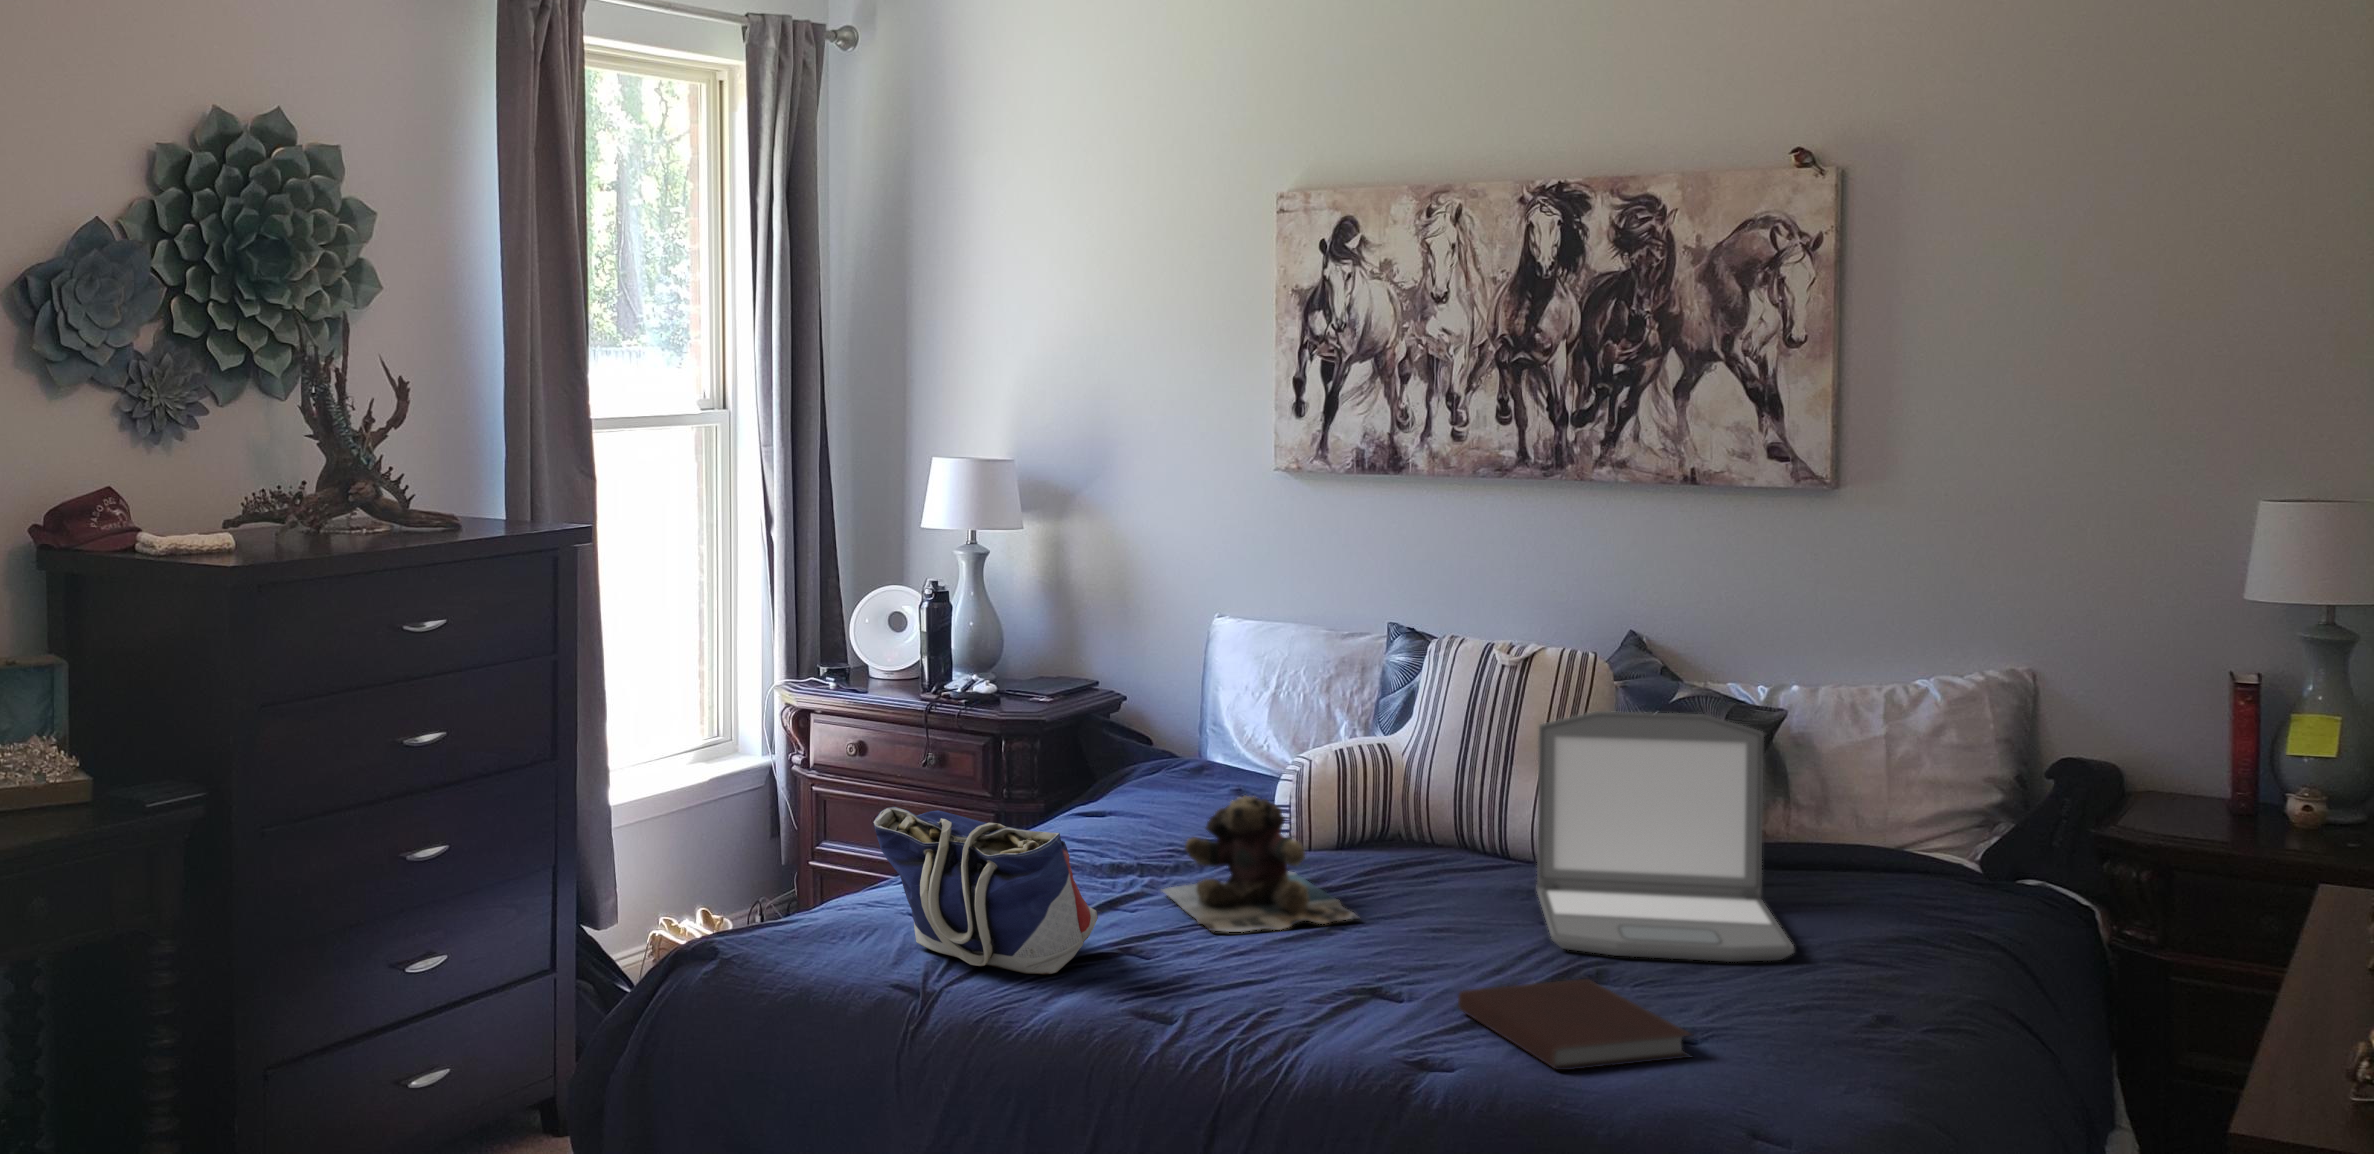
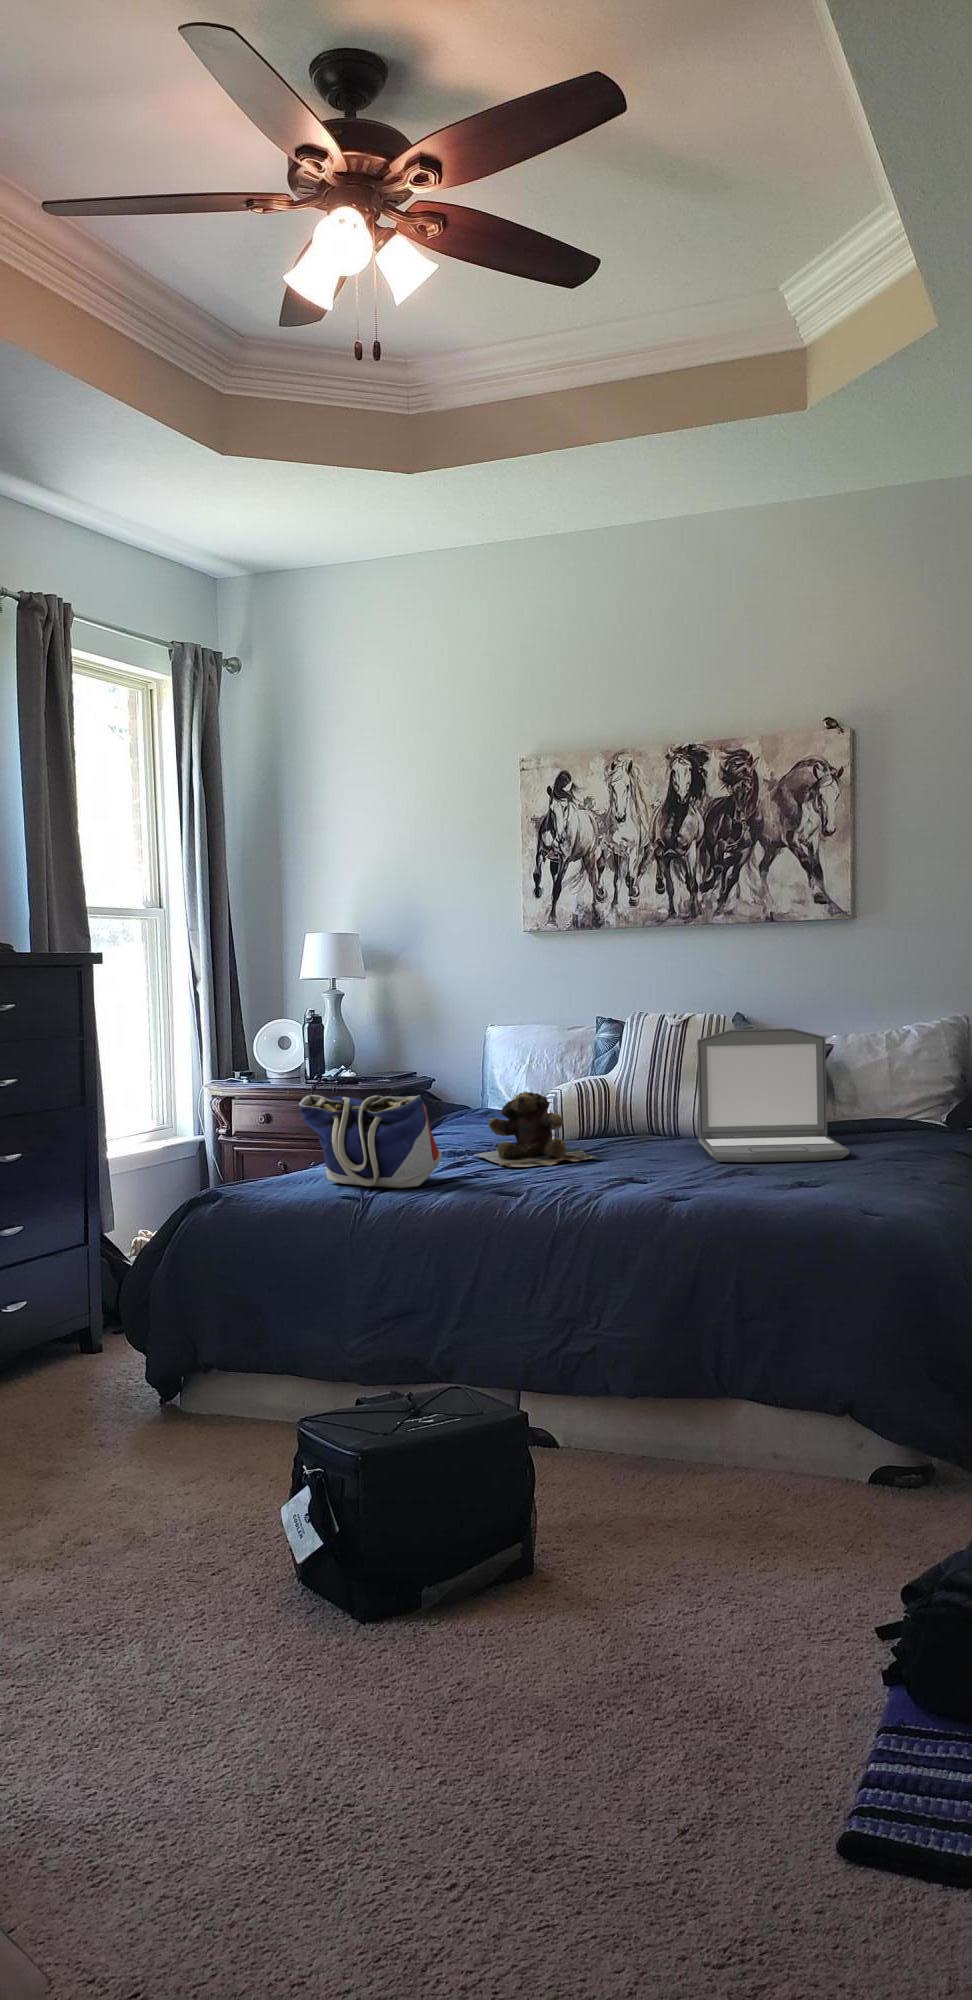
notebook: present [1458,979,1691,1070] -> none [664,1165,801,1200]

